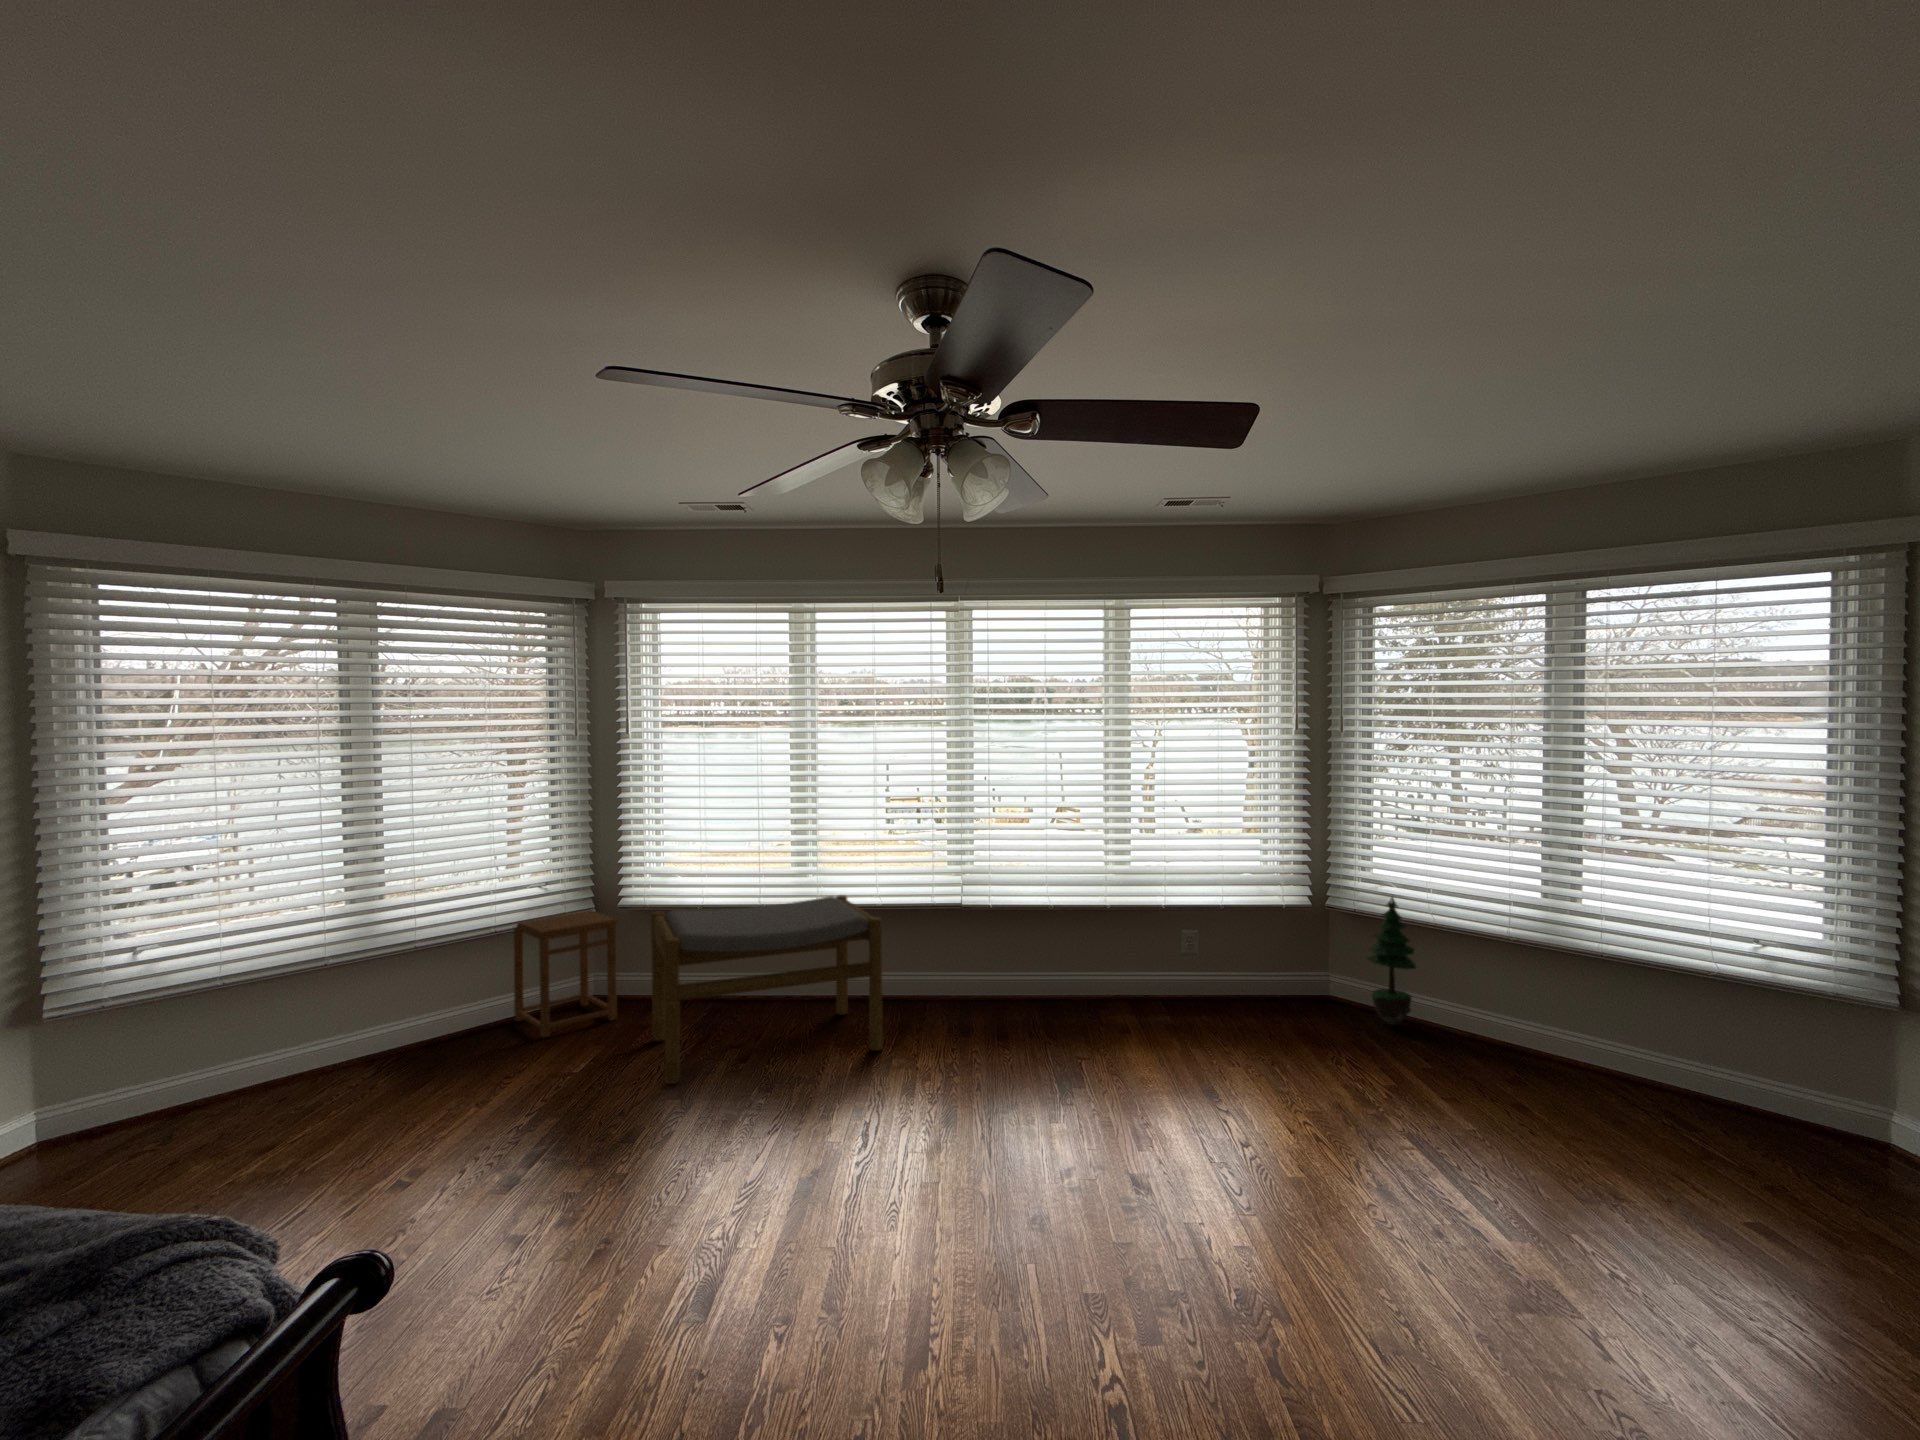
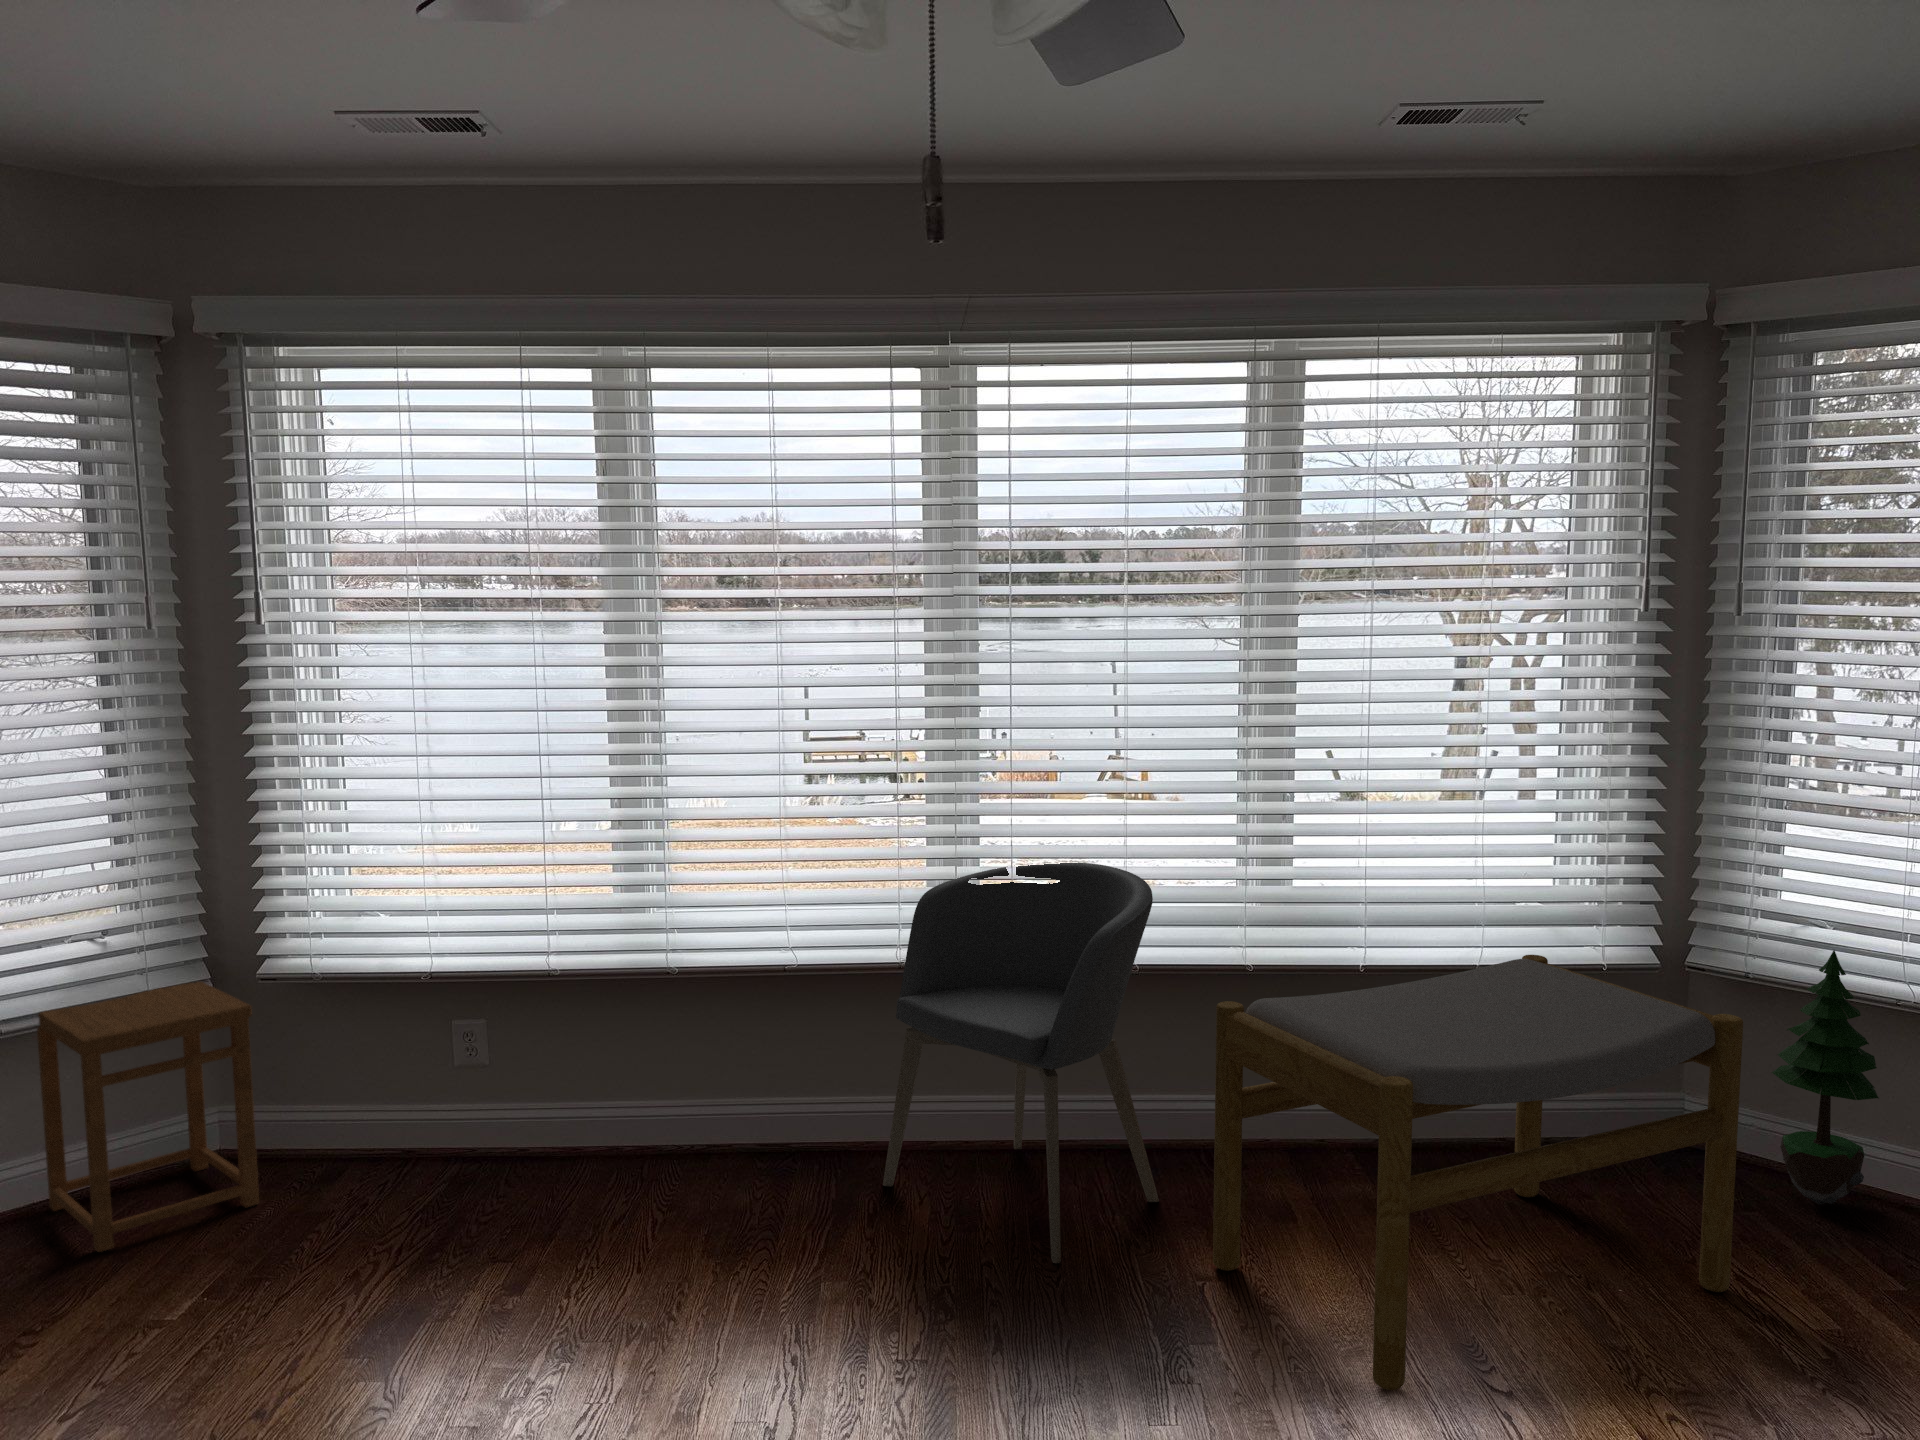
armchair: none [924,853,1061,1045] -> present [883,863,1159,1263]
footstool: present [651,895,882,1084] -> present [1213,955,1743,1390]

